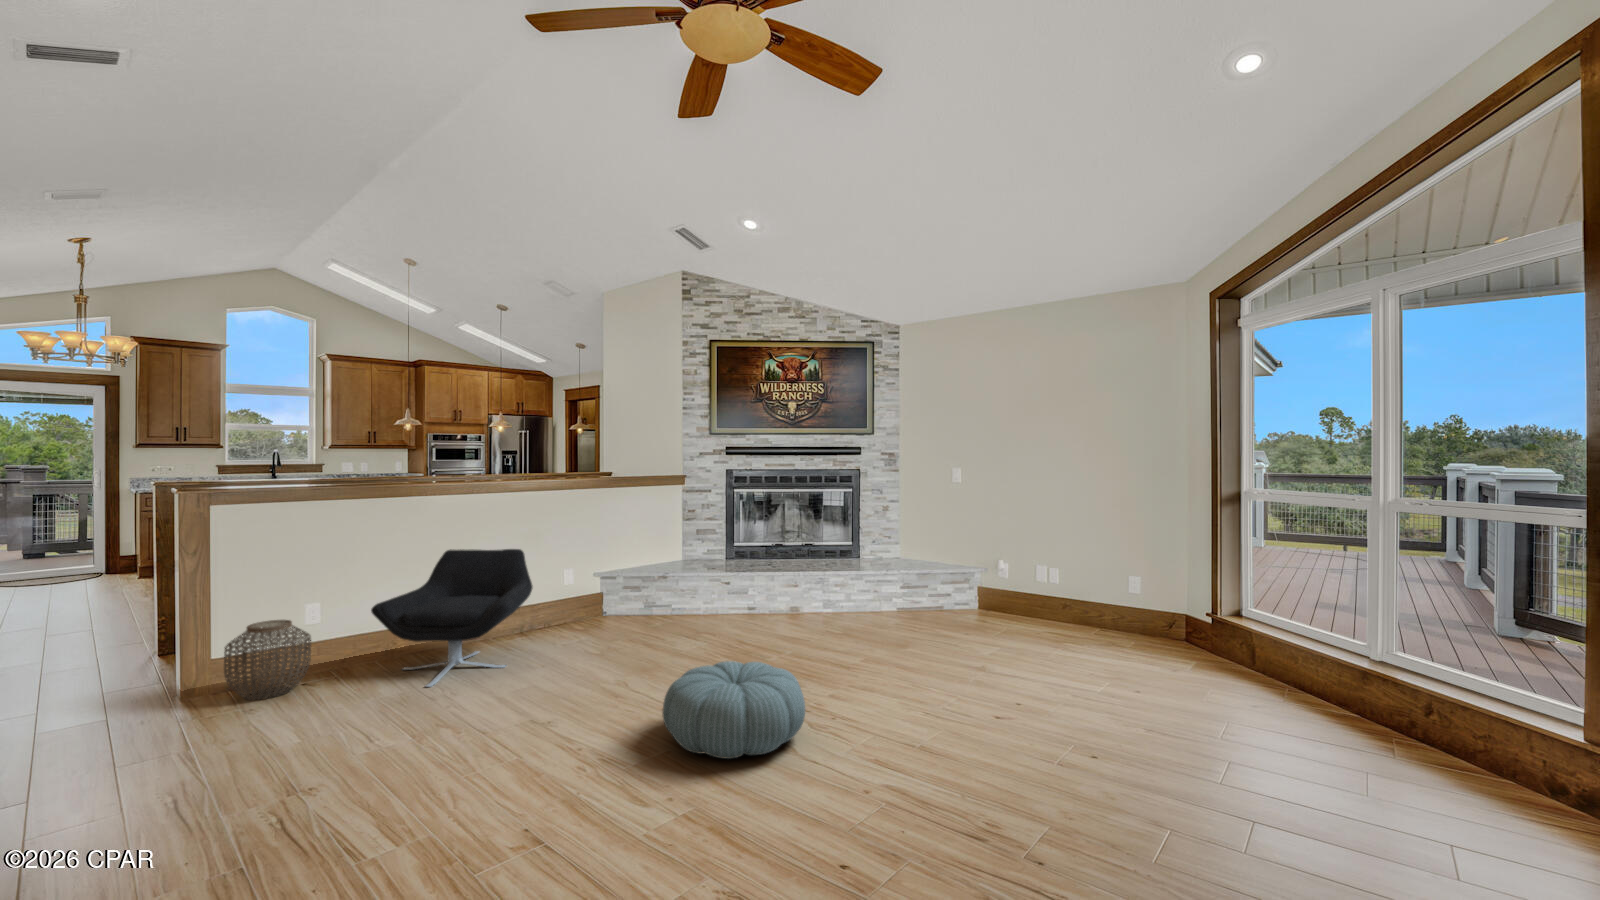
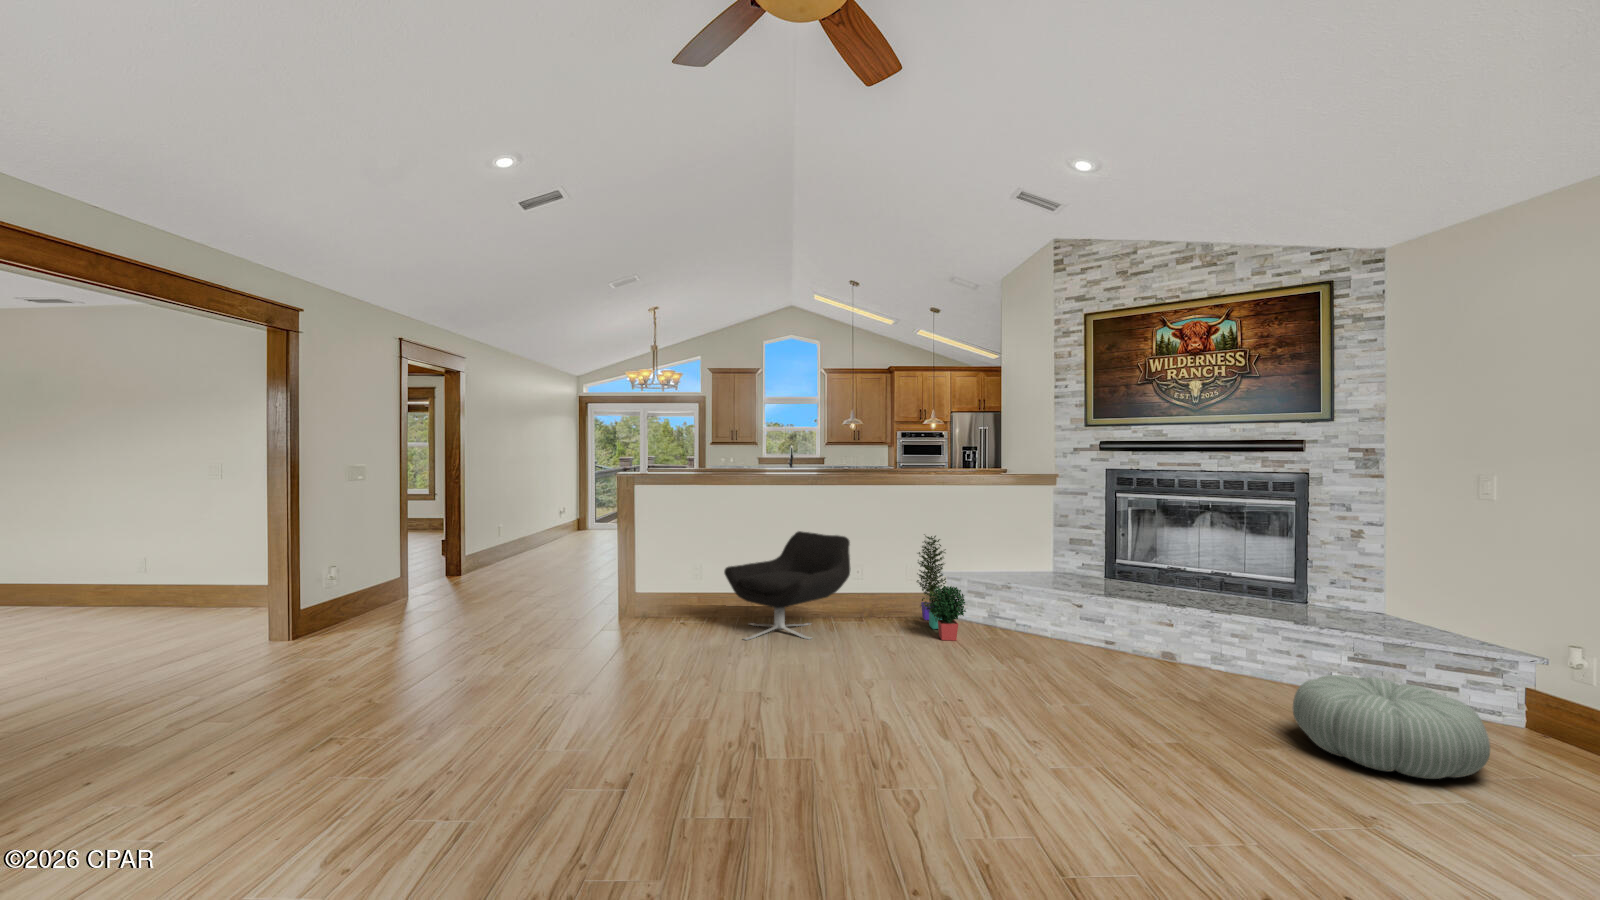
potted plant: none [575,538,652,636] -> present [917,534,966,640]
woven basket: present [224,620,311,700] -> none [643,568,692,623]
pouf: present [662,661,805,759] -> present [1293,675,1490,779]

